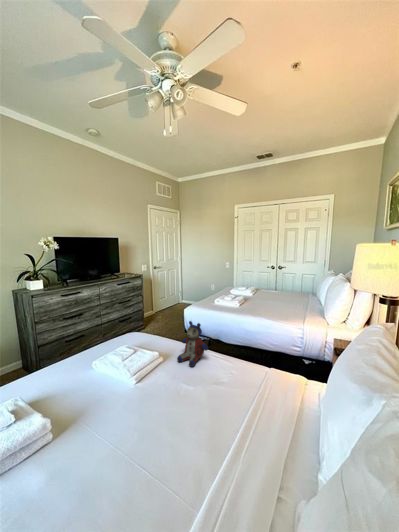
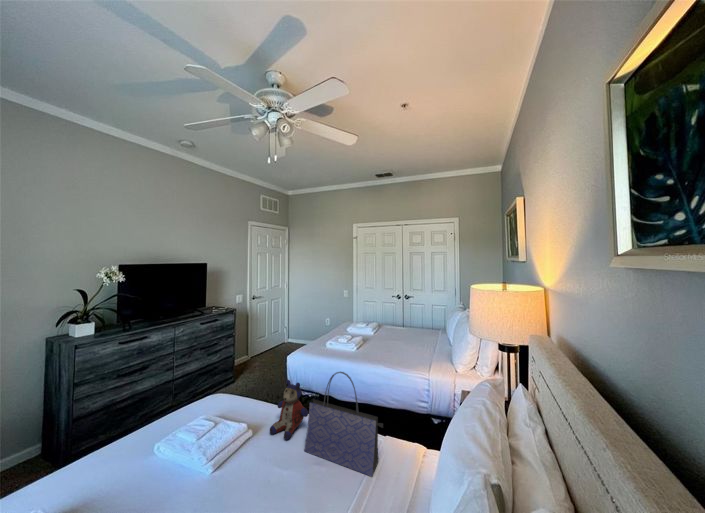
tote bag: none [207,312,278,399] -> present [304,372,383,476]

